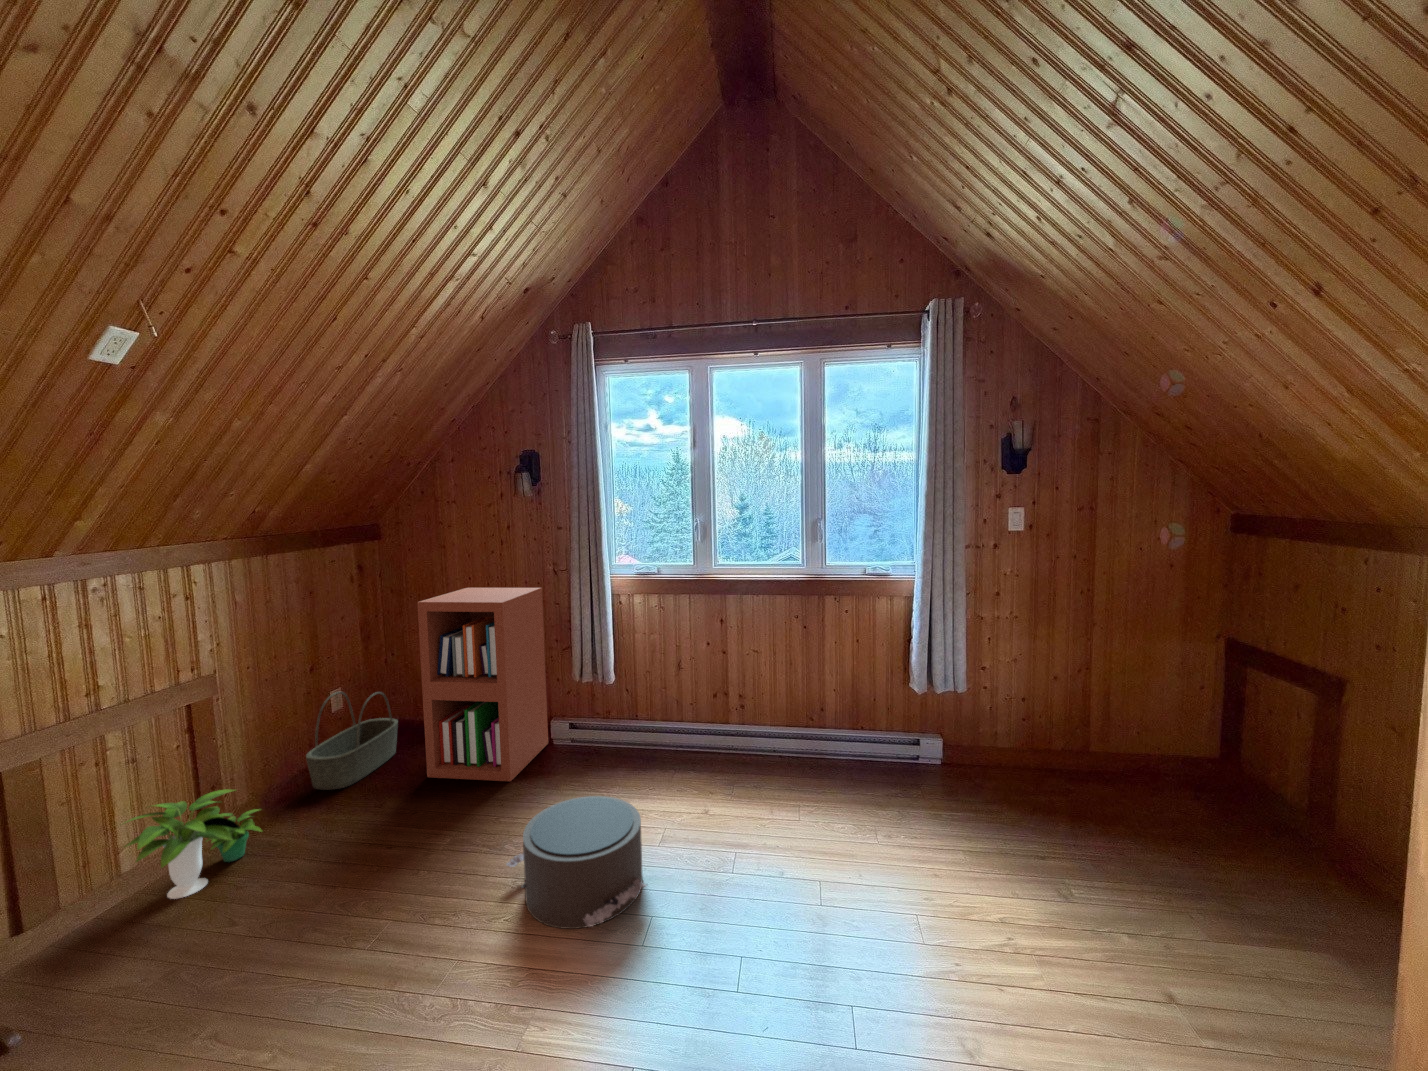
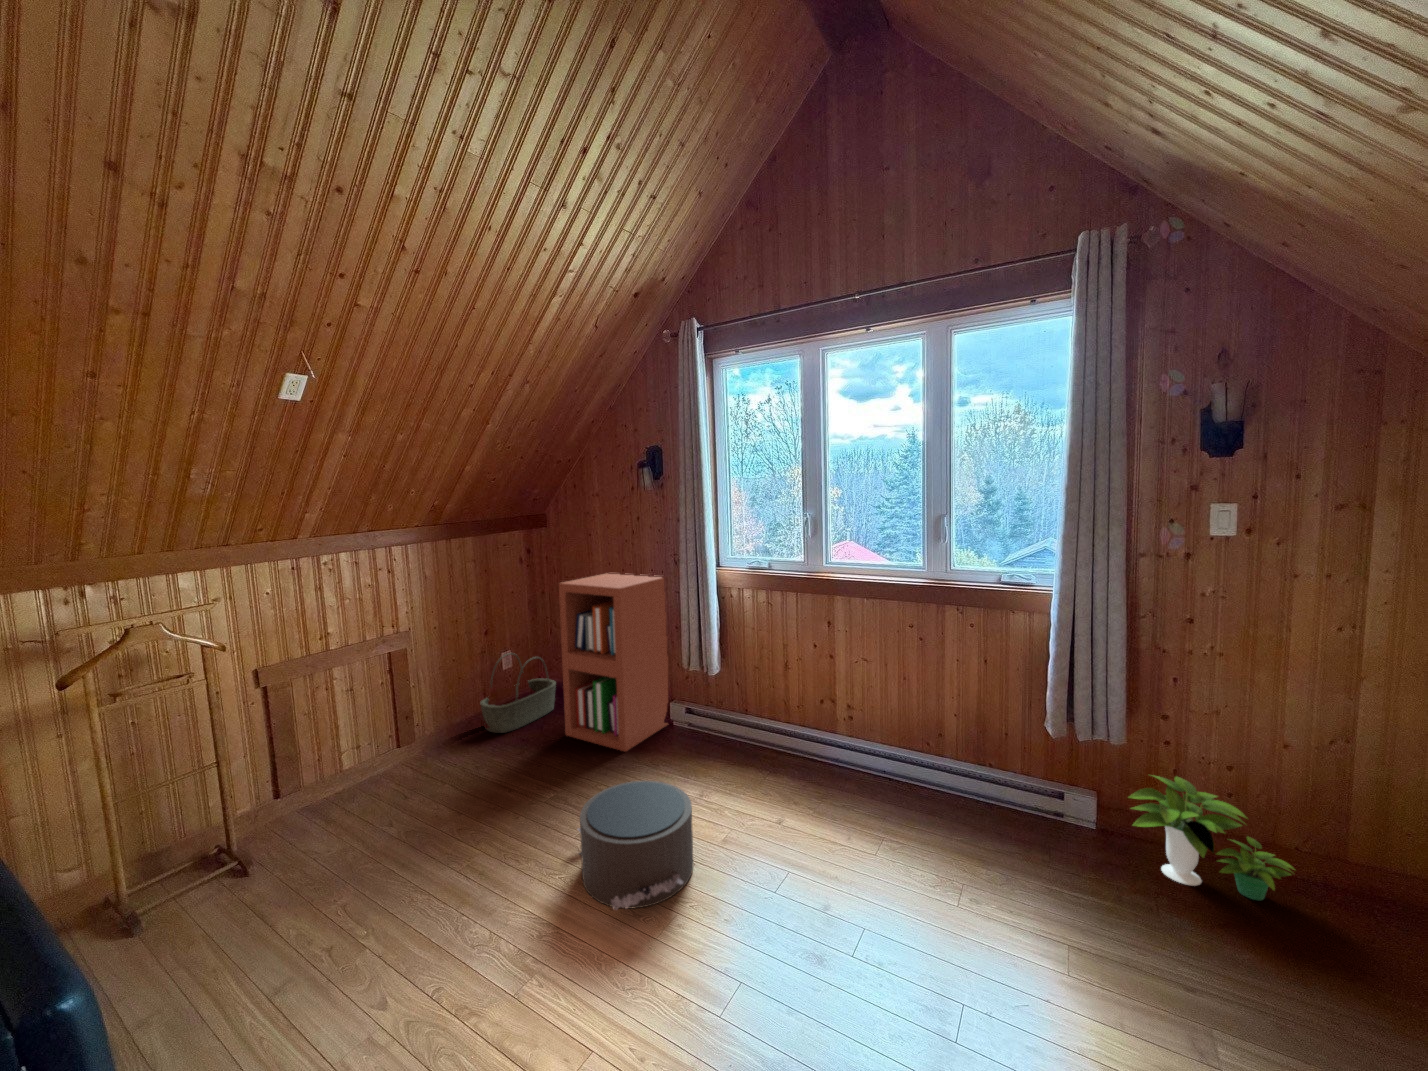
potted plant: present [126,789,262,899] -> present [1129,776,1294,900]

